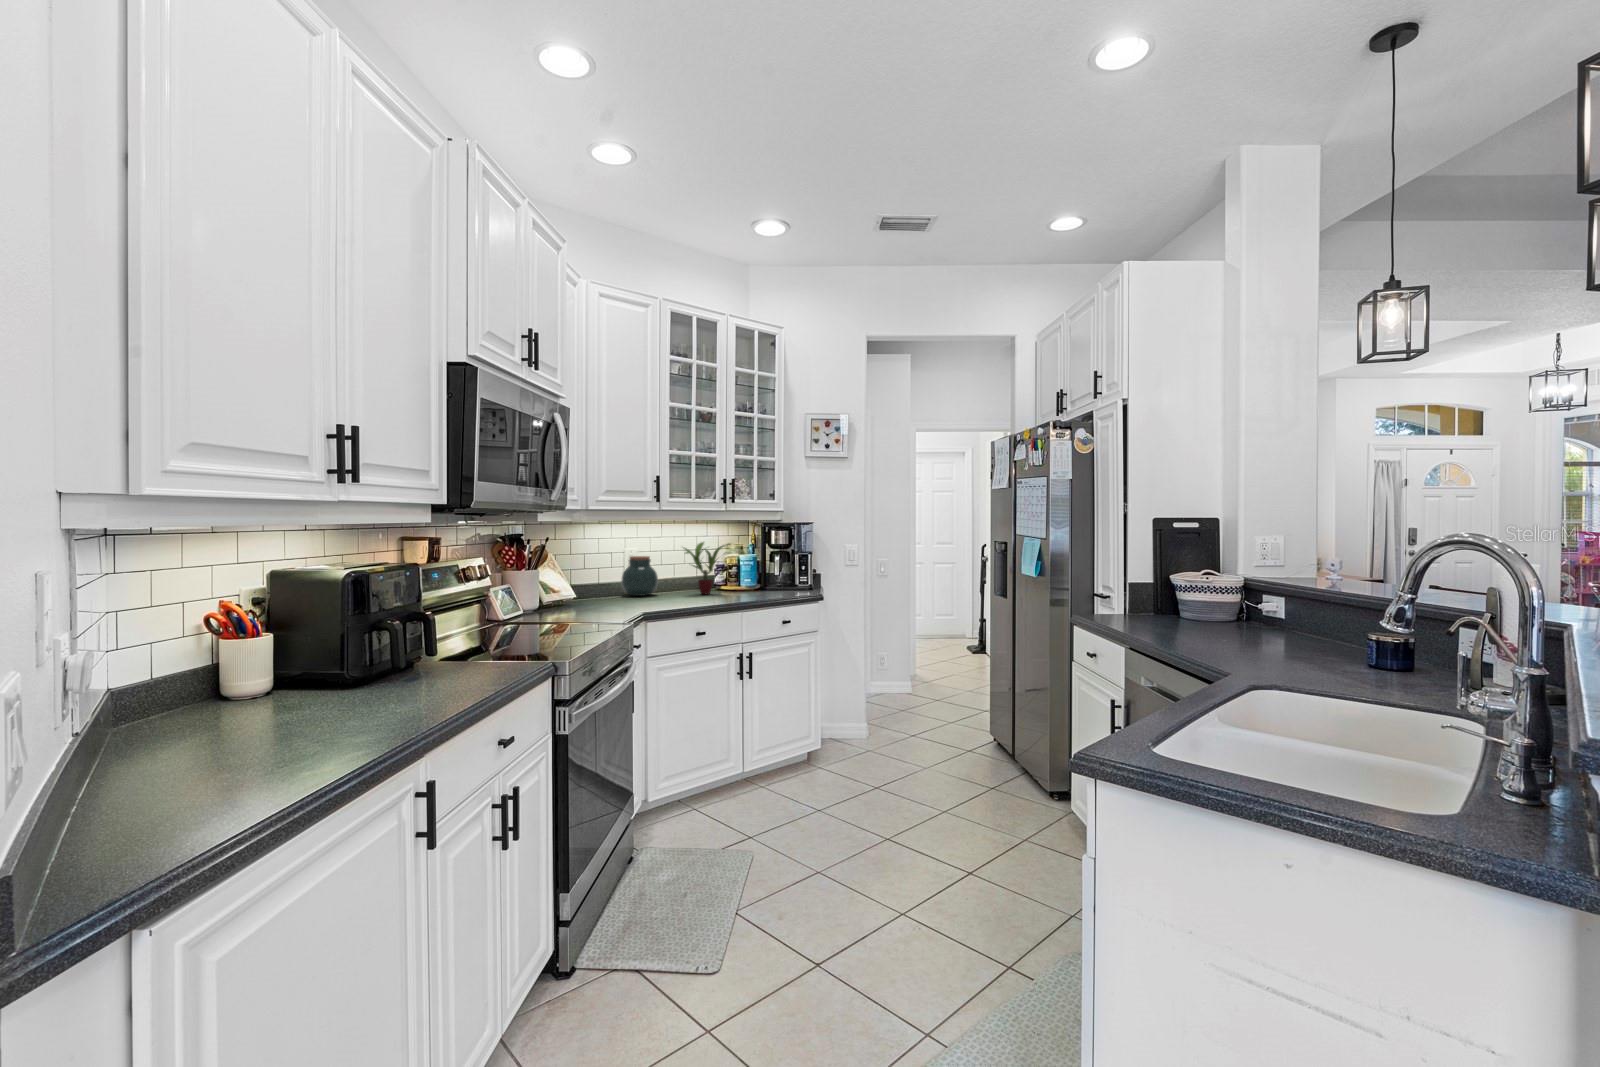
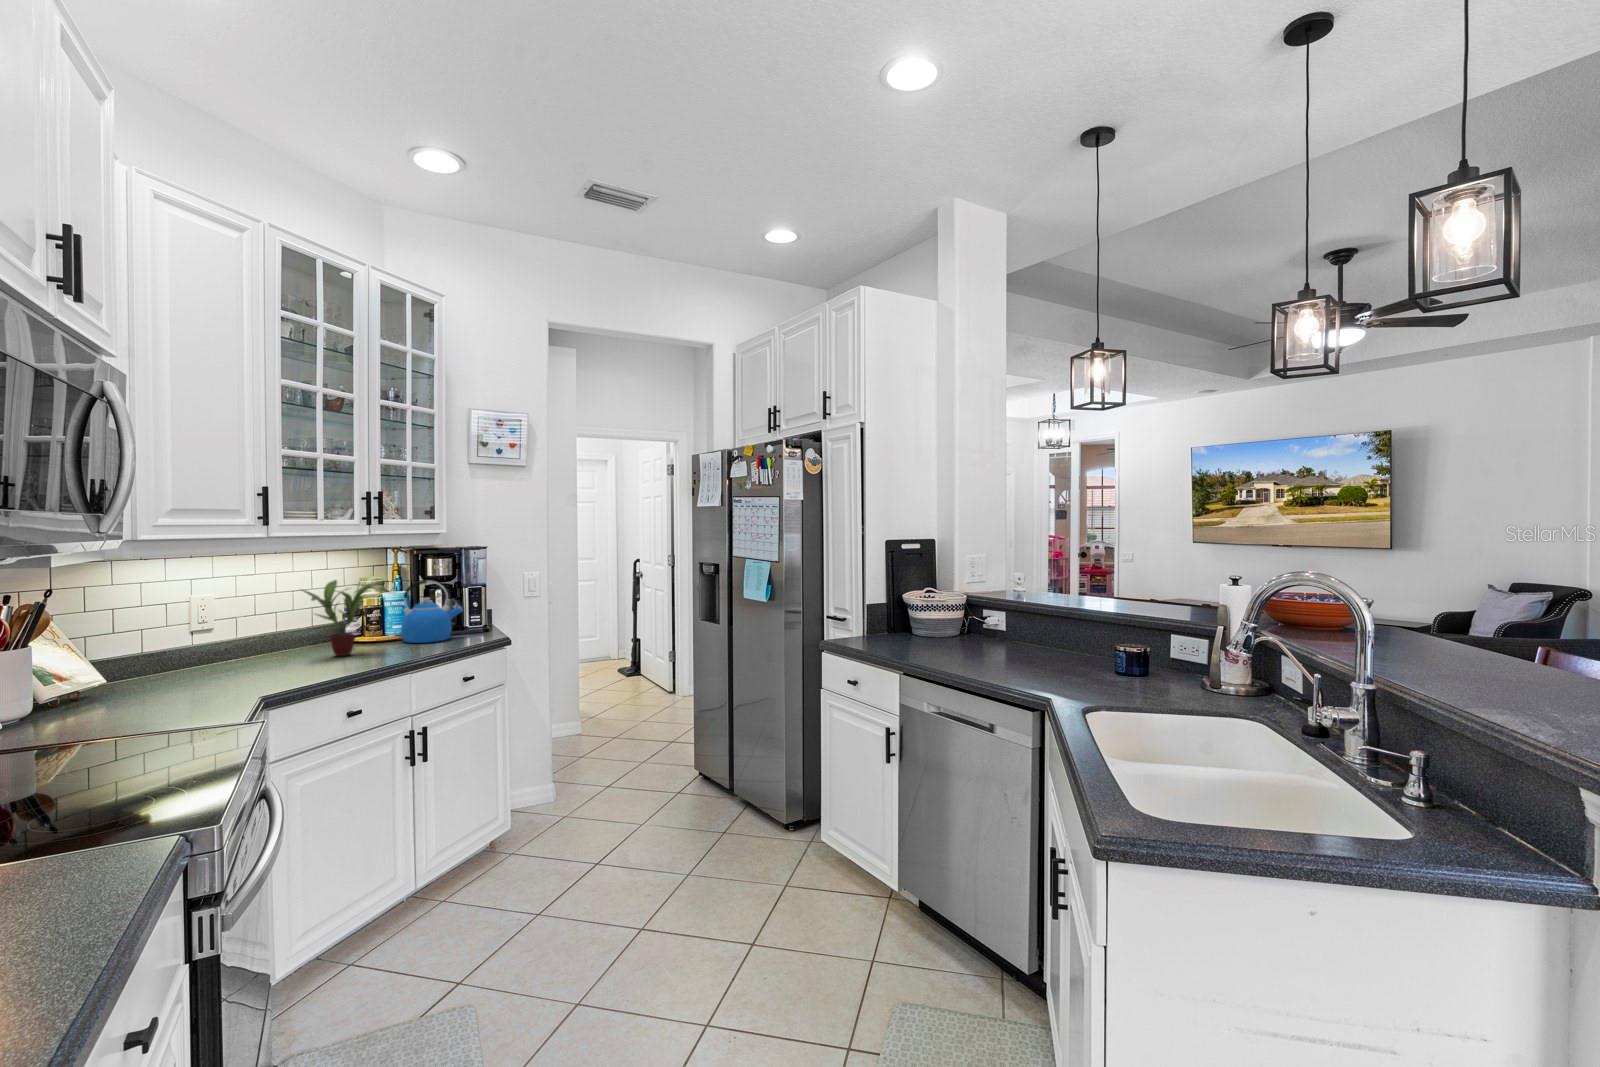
kettle: none [747,545,789,591] -> present [401,580,463,643]
jar: present [622,556,658,596] -> none [190,607,260,670]

